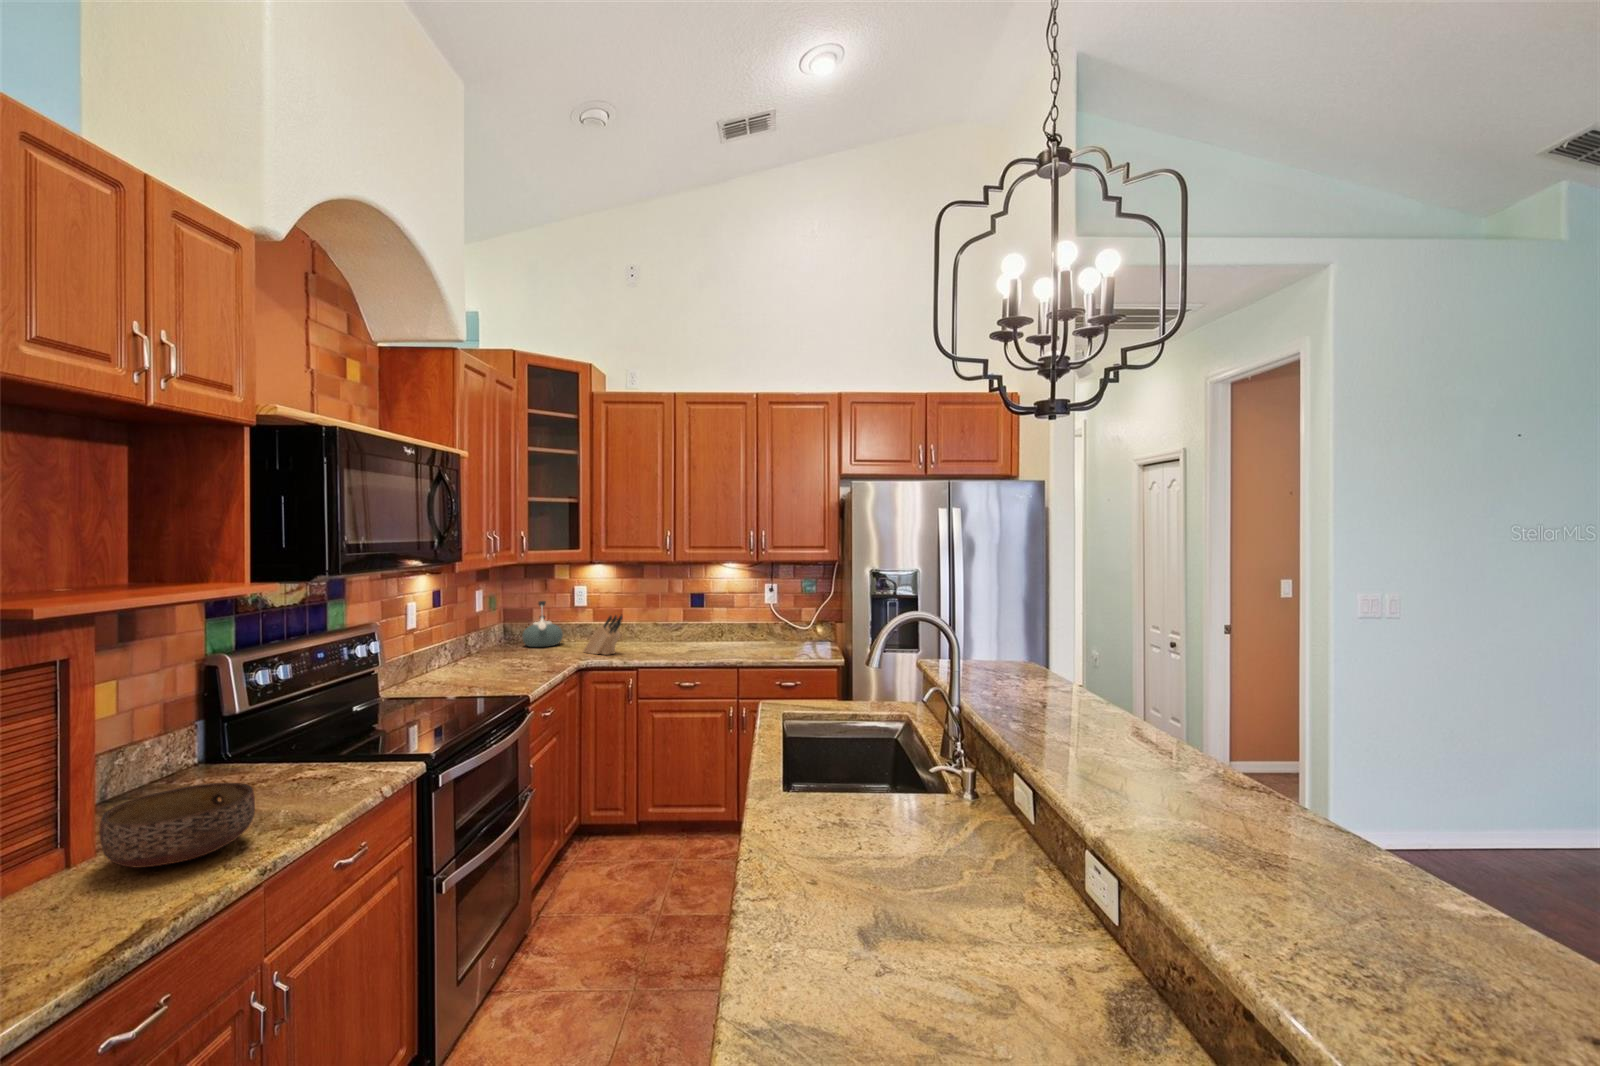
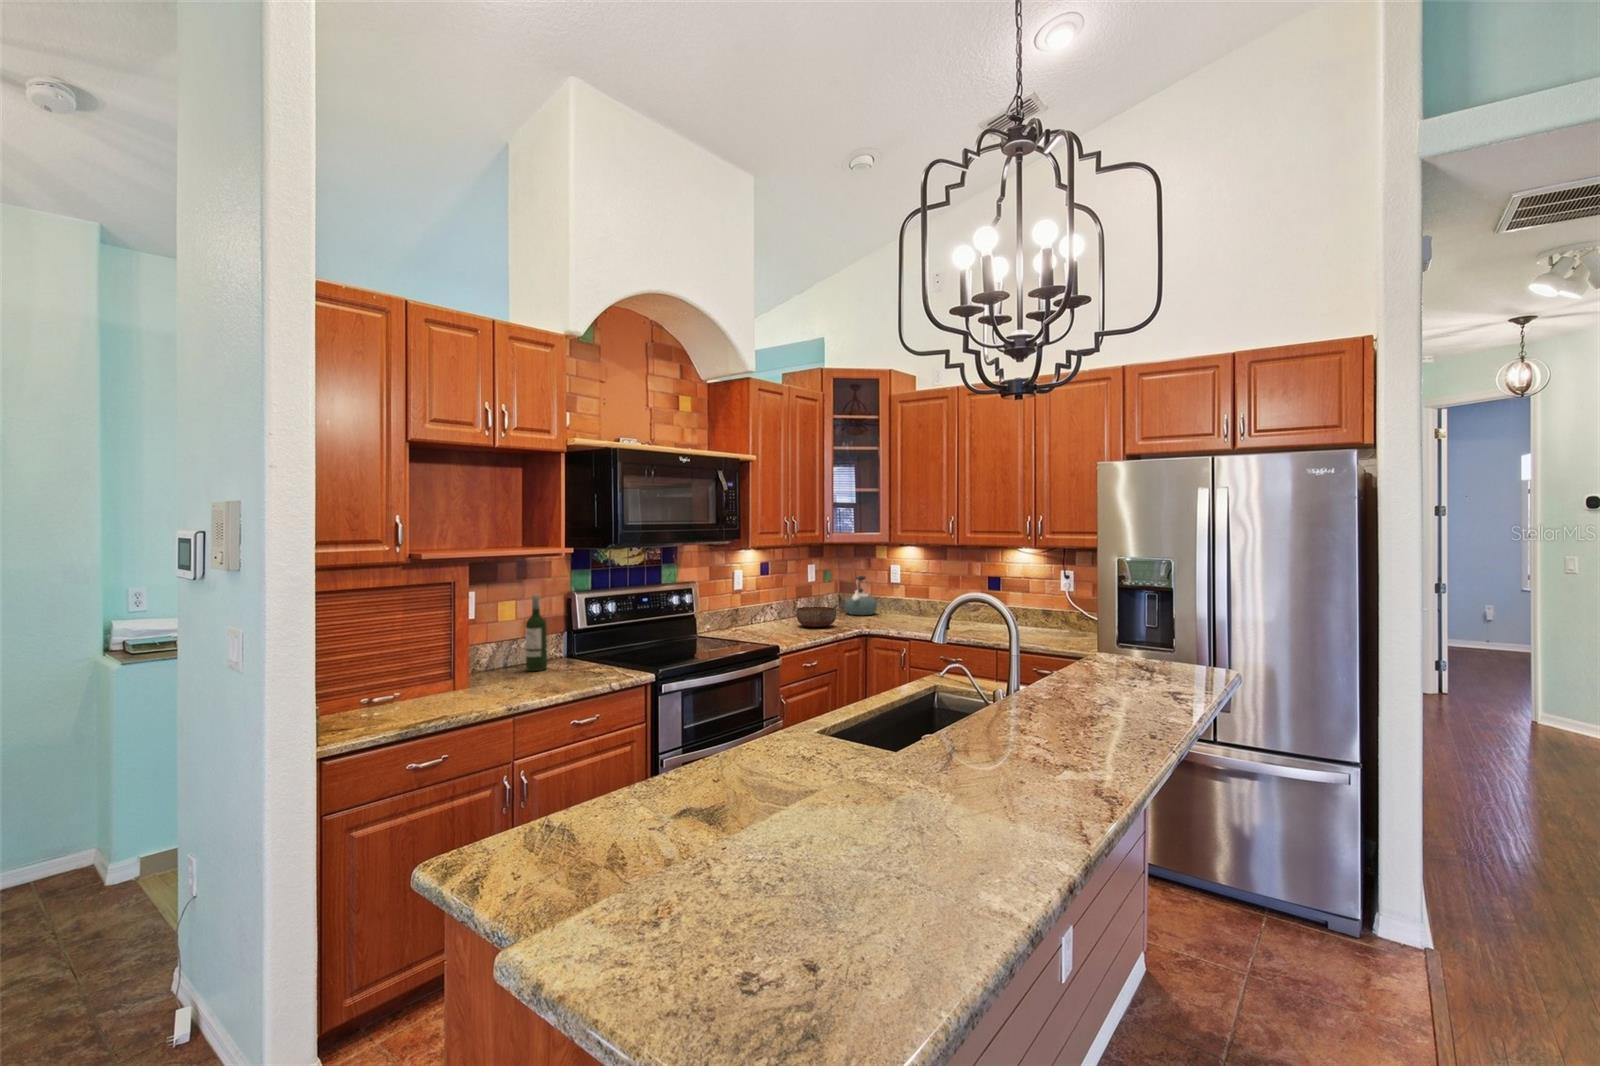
knife block: present [583,615,623,655] -> none [878,592,904,627]
wine bottle: none [161,665,207,800] -> present [526,595,547,671]
bowl: present [99,783,255,868] -> present [797,607,836,627]

